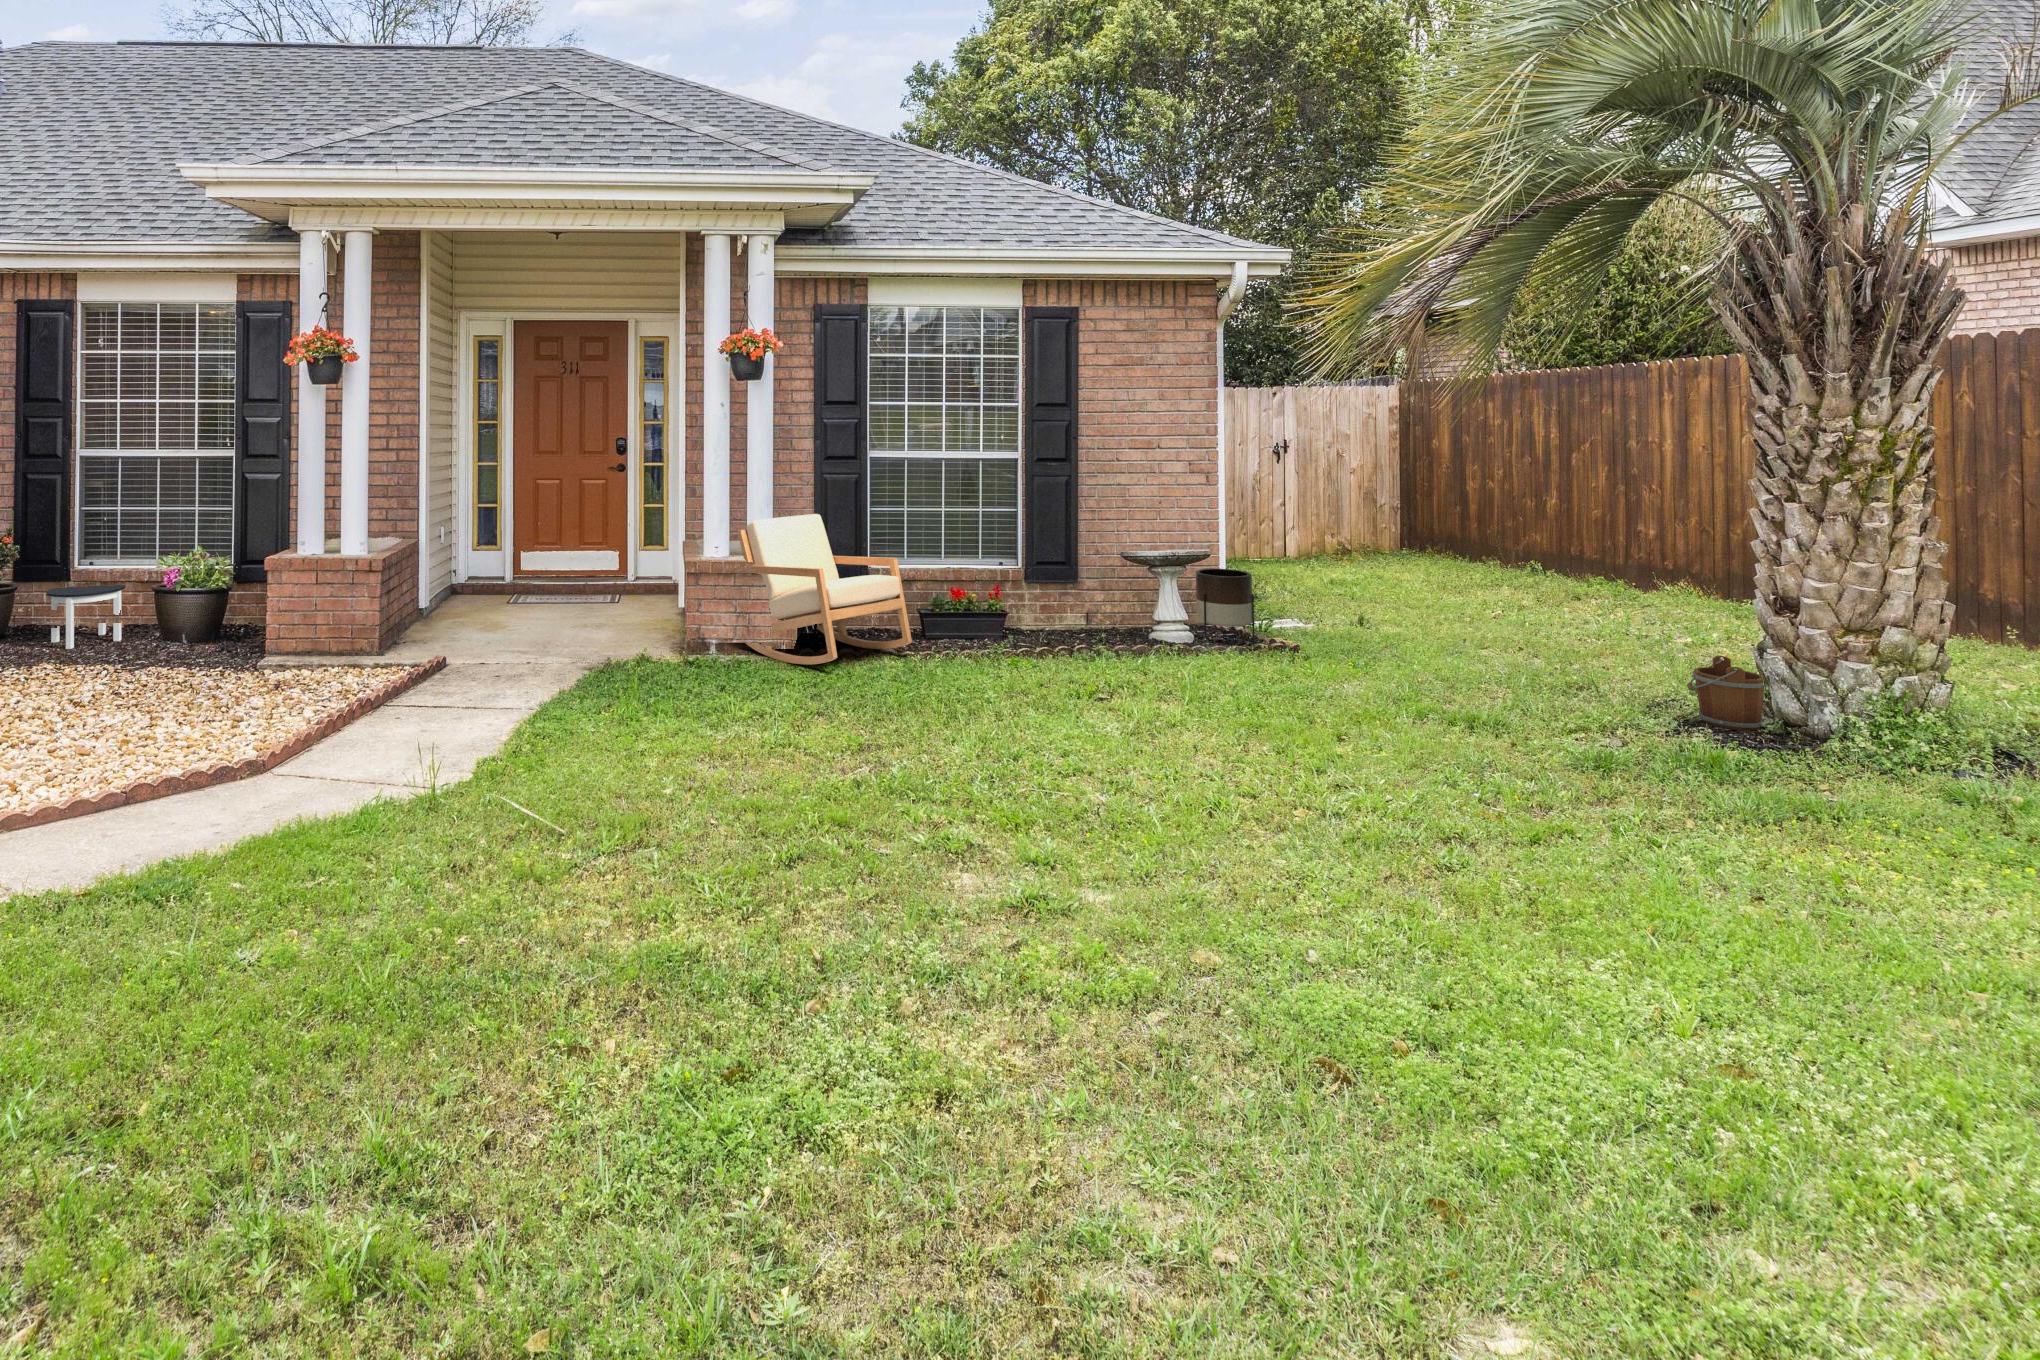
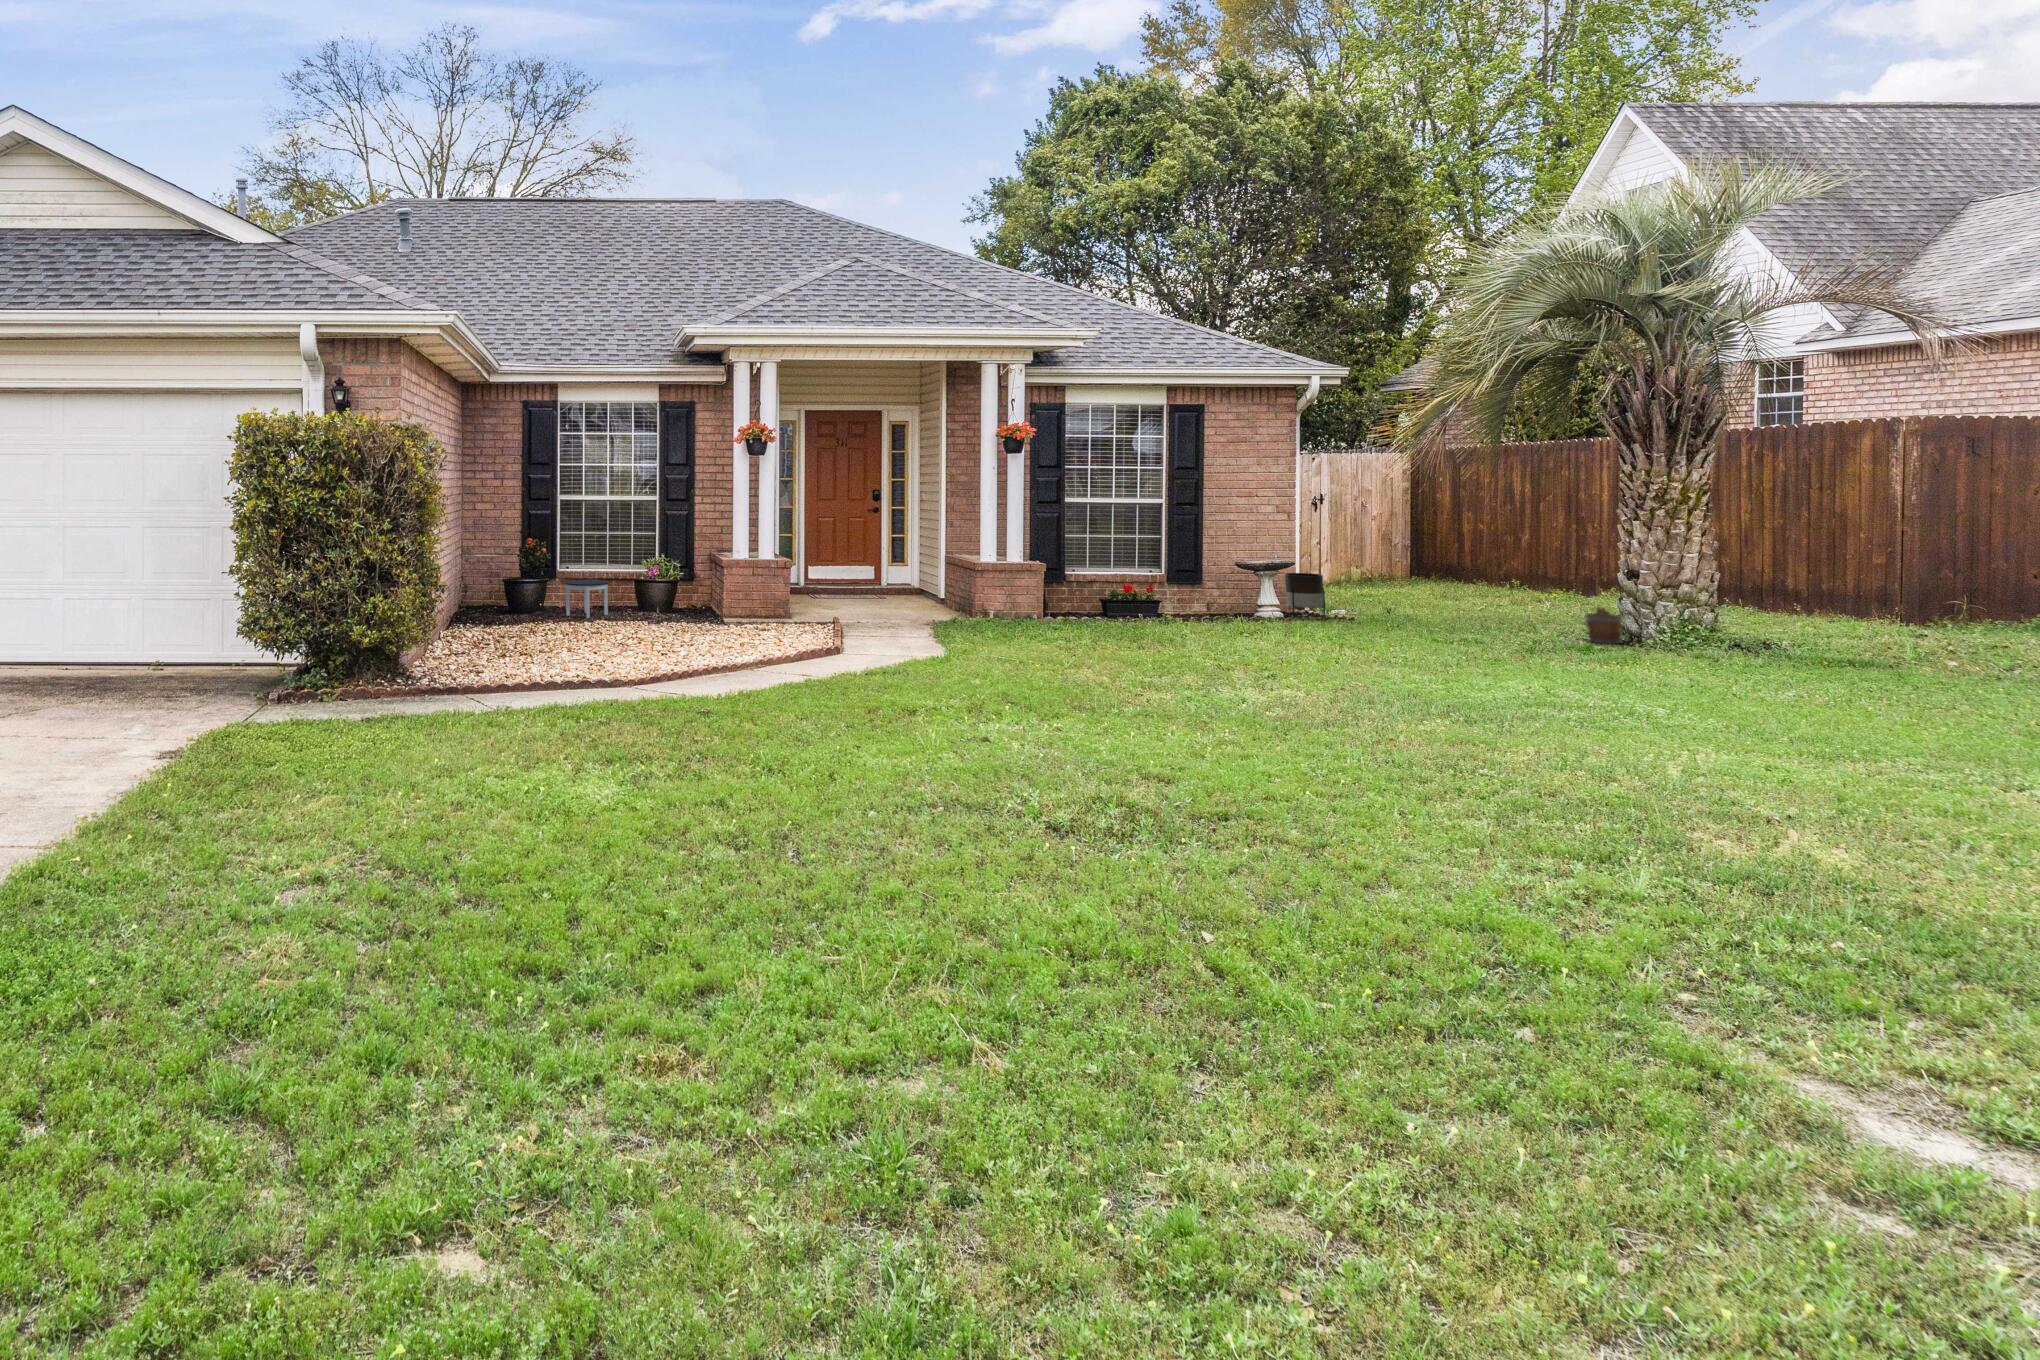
chair: present [738,514,912,665] -> none [1009,535,1125,621]

